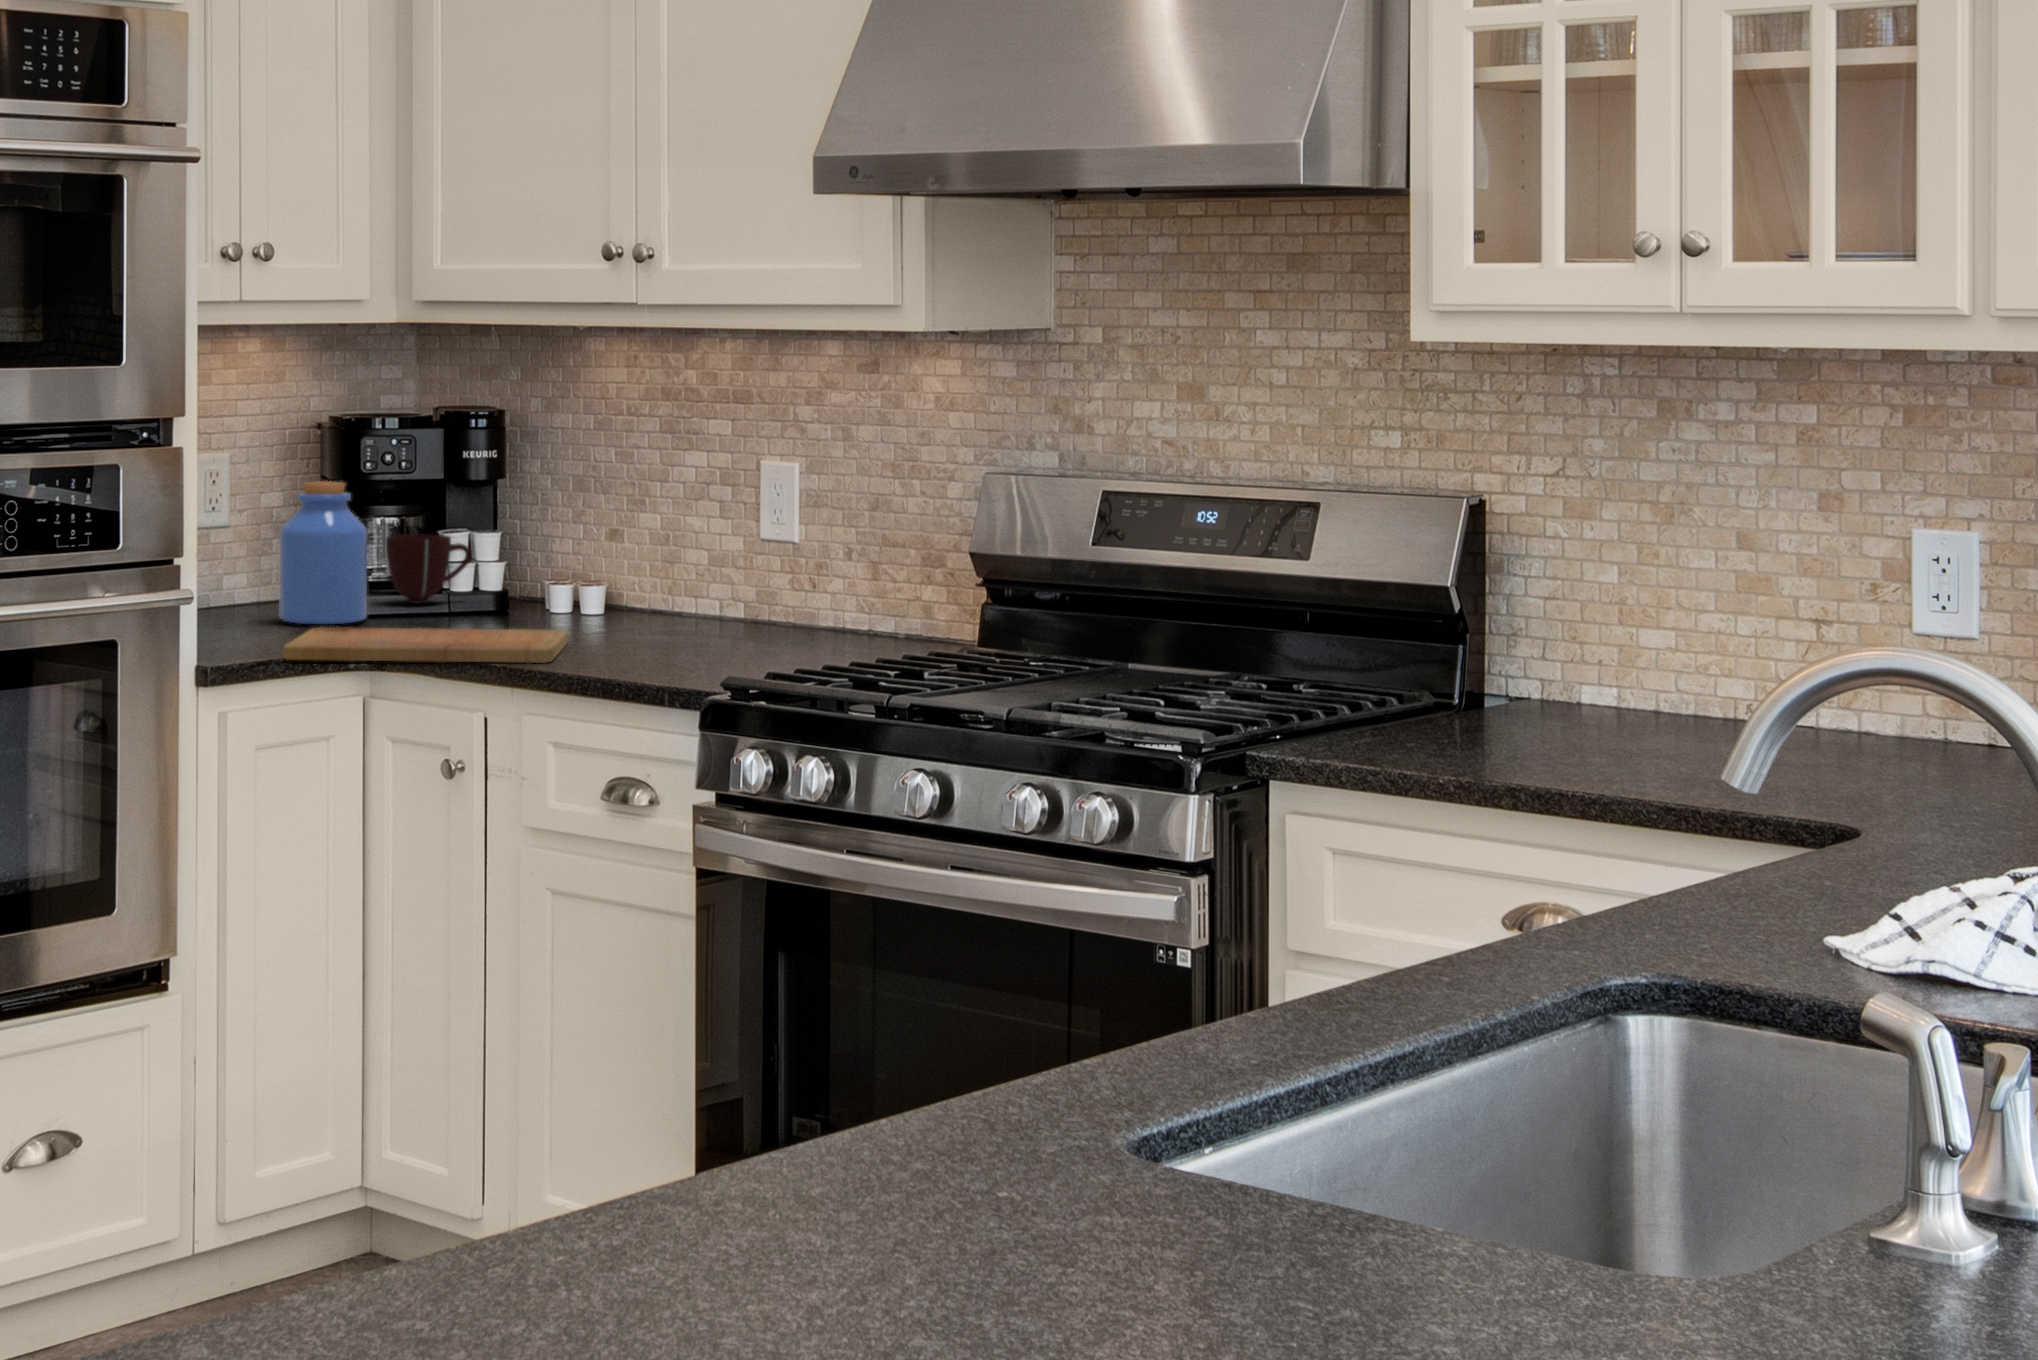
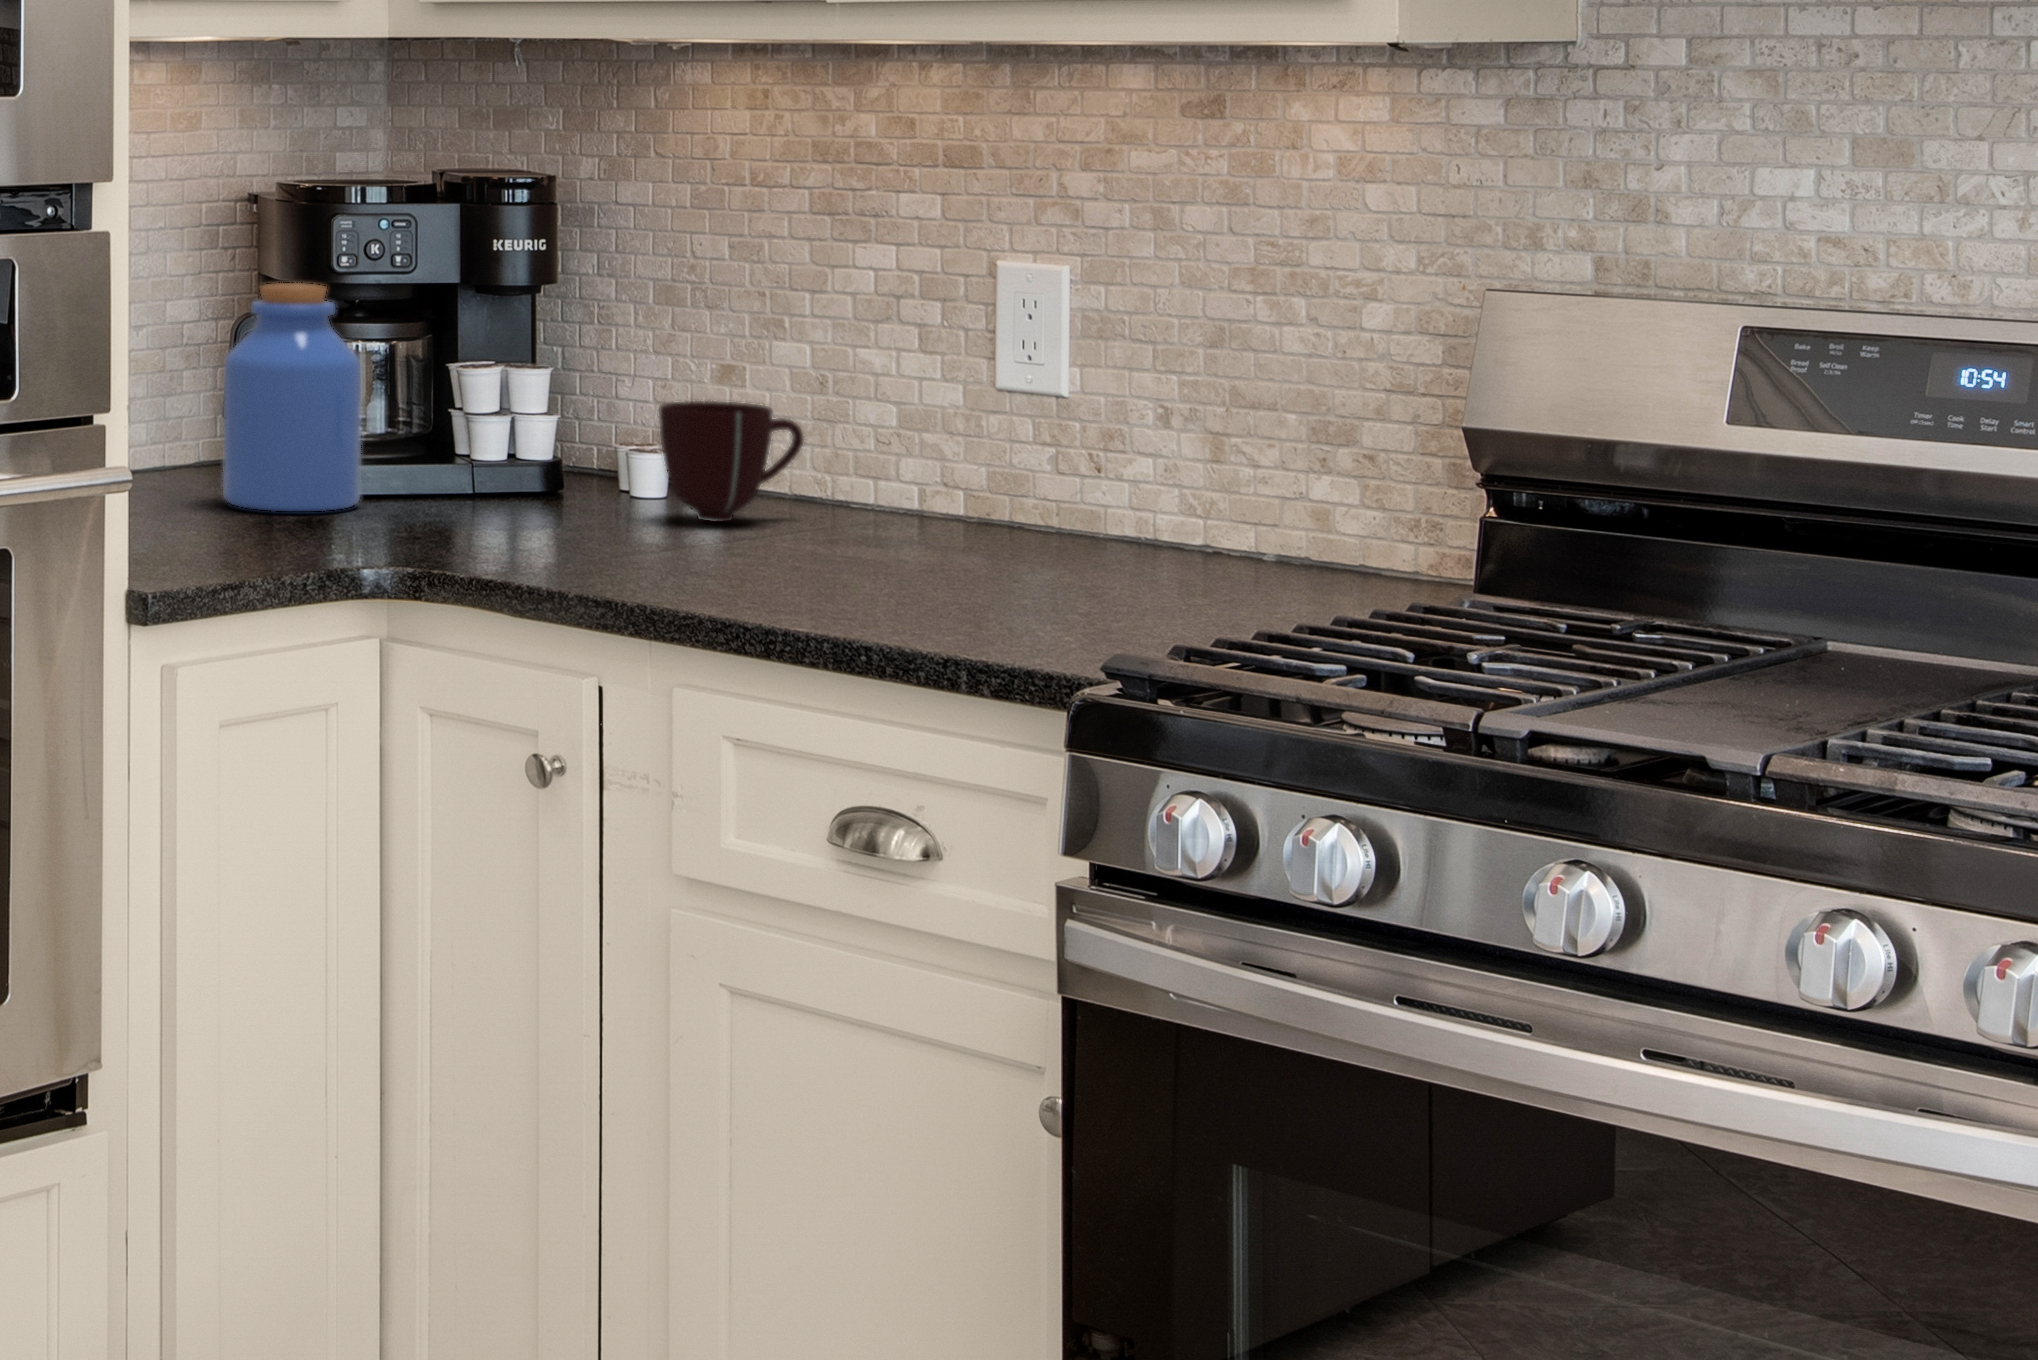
mug: present [386,535,471,603] -> present [659,401,804,522]
cutting board: present [283,627,568,663] -> none [269,522,723,597]

